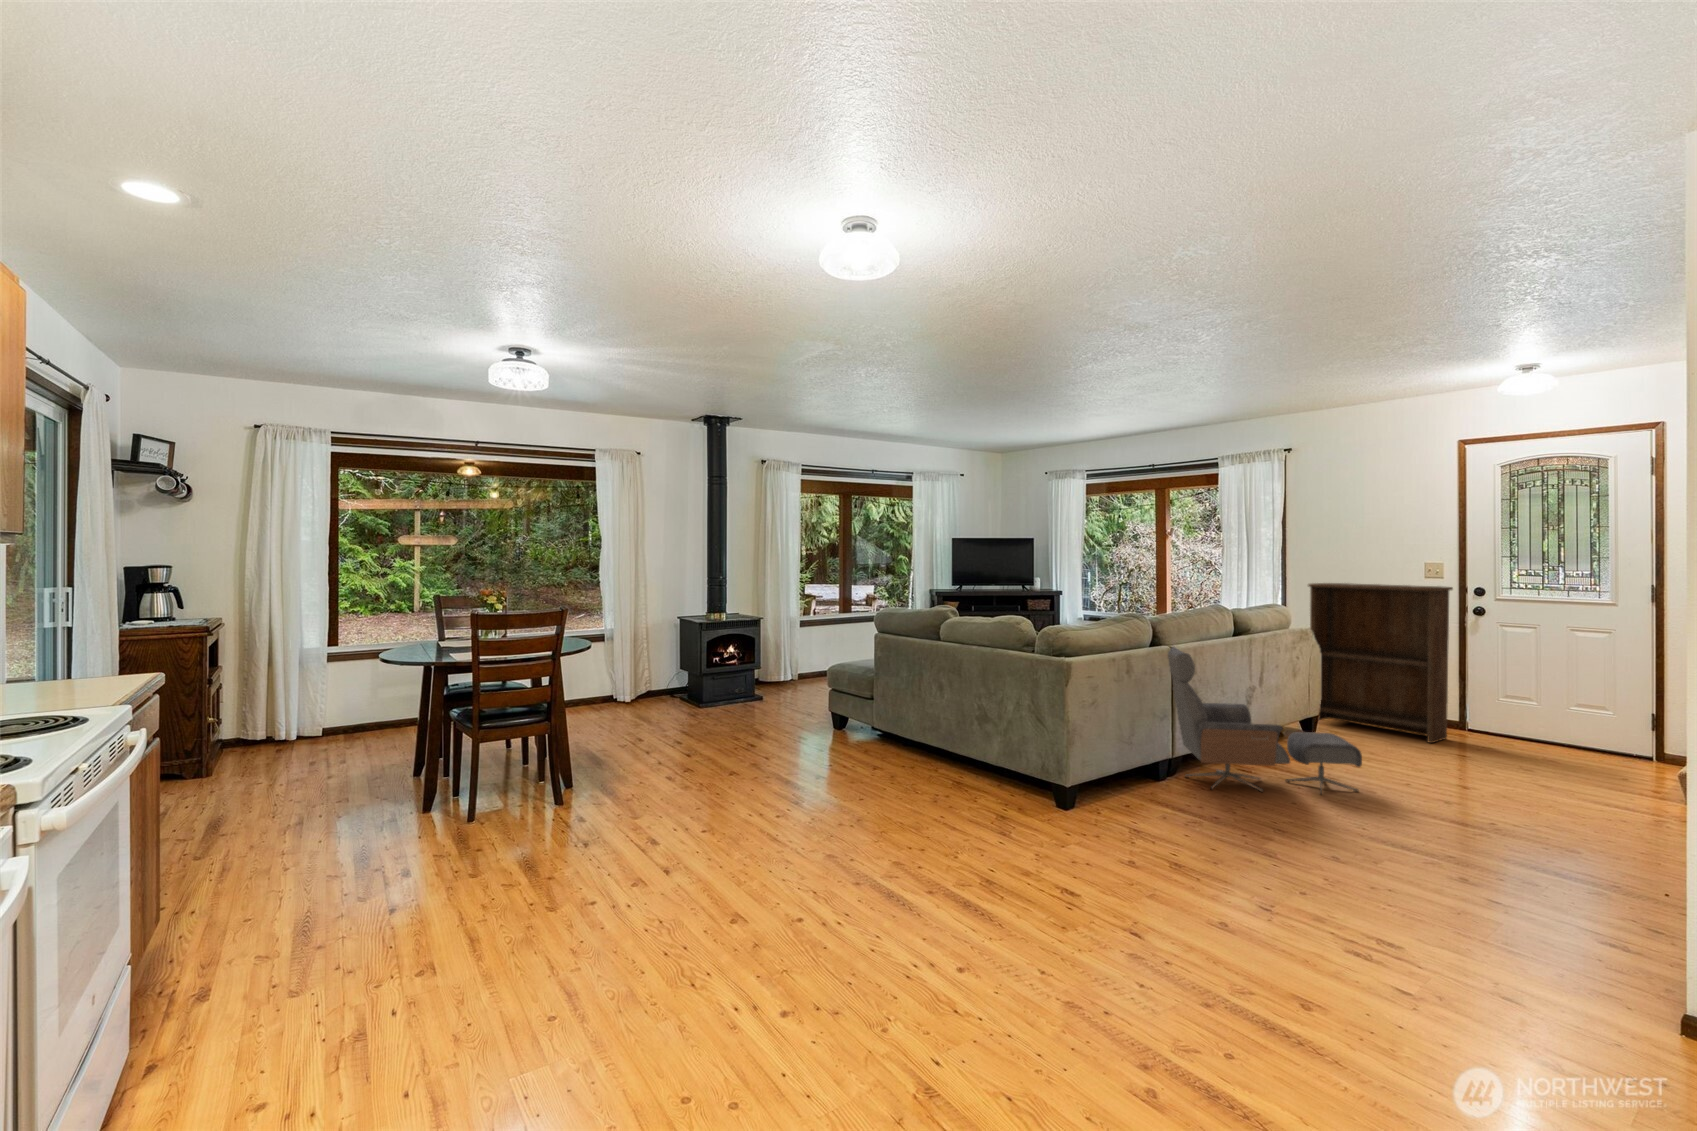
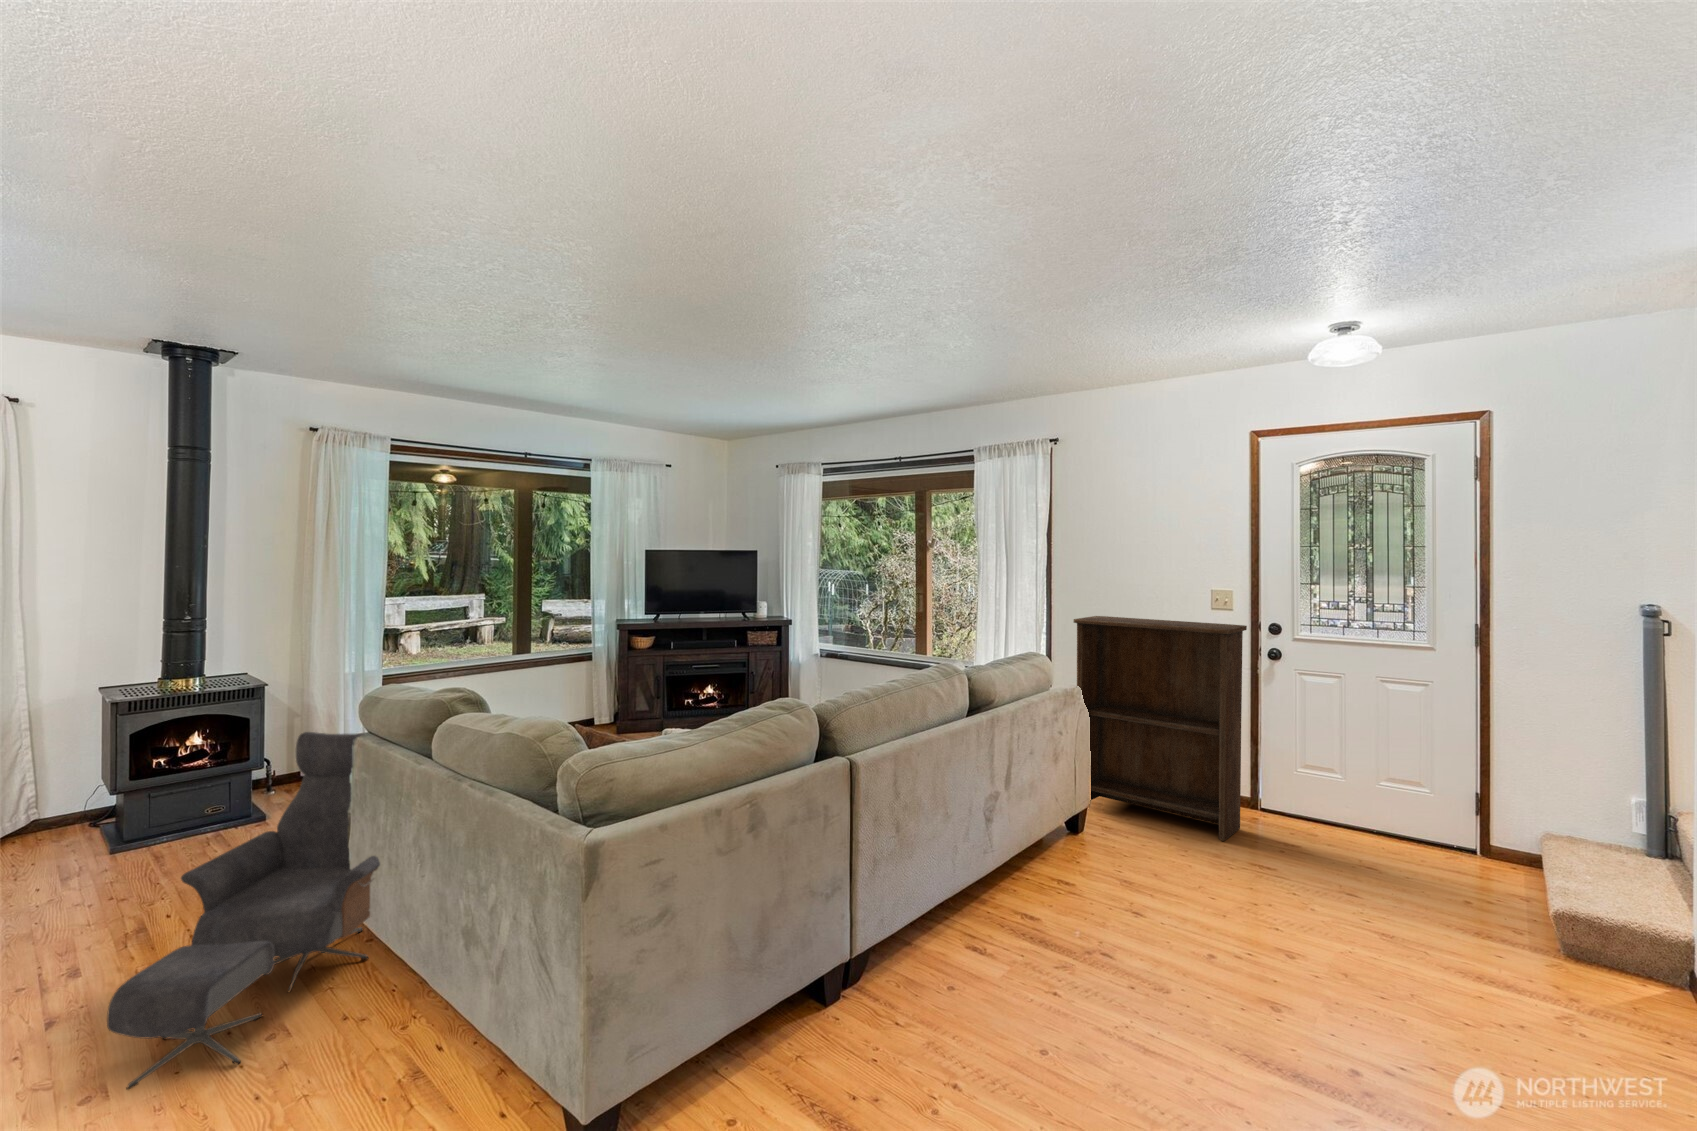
lounge chair: present [1168,647,1362,794] -> present [107,732,380,1090]

